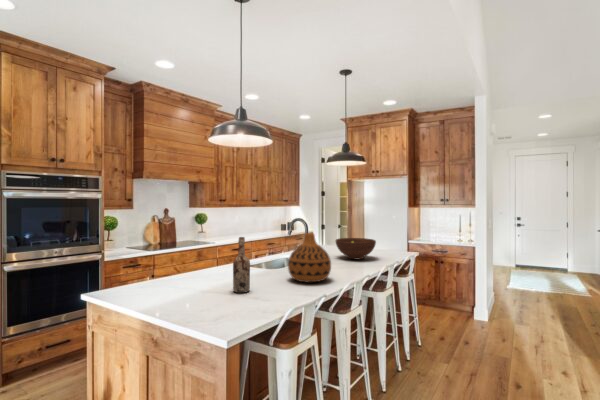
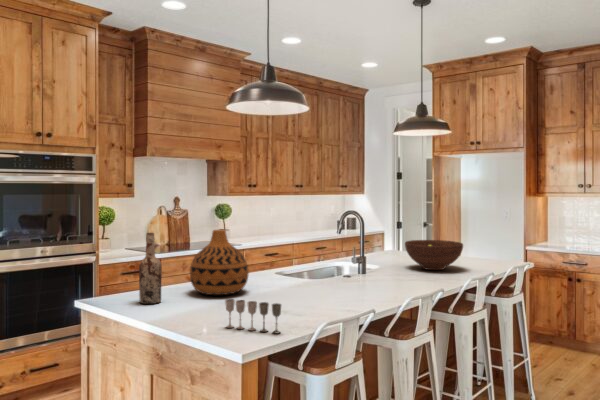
vase: present [288,233,331,282] -> present [190,230,249,295]
wine bottle: present [233,237,250,293] -> present [139,233,162,304]
wine glass: none [211,291,257,319] -> present [225,299,281,333]

